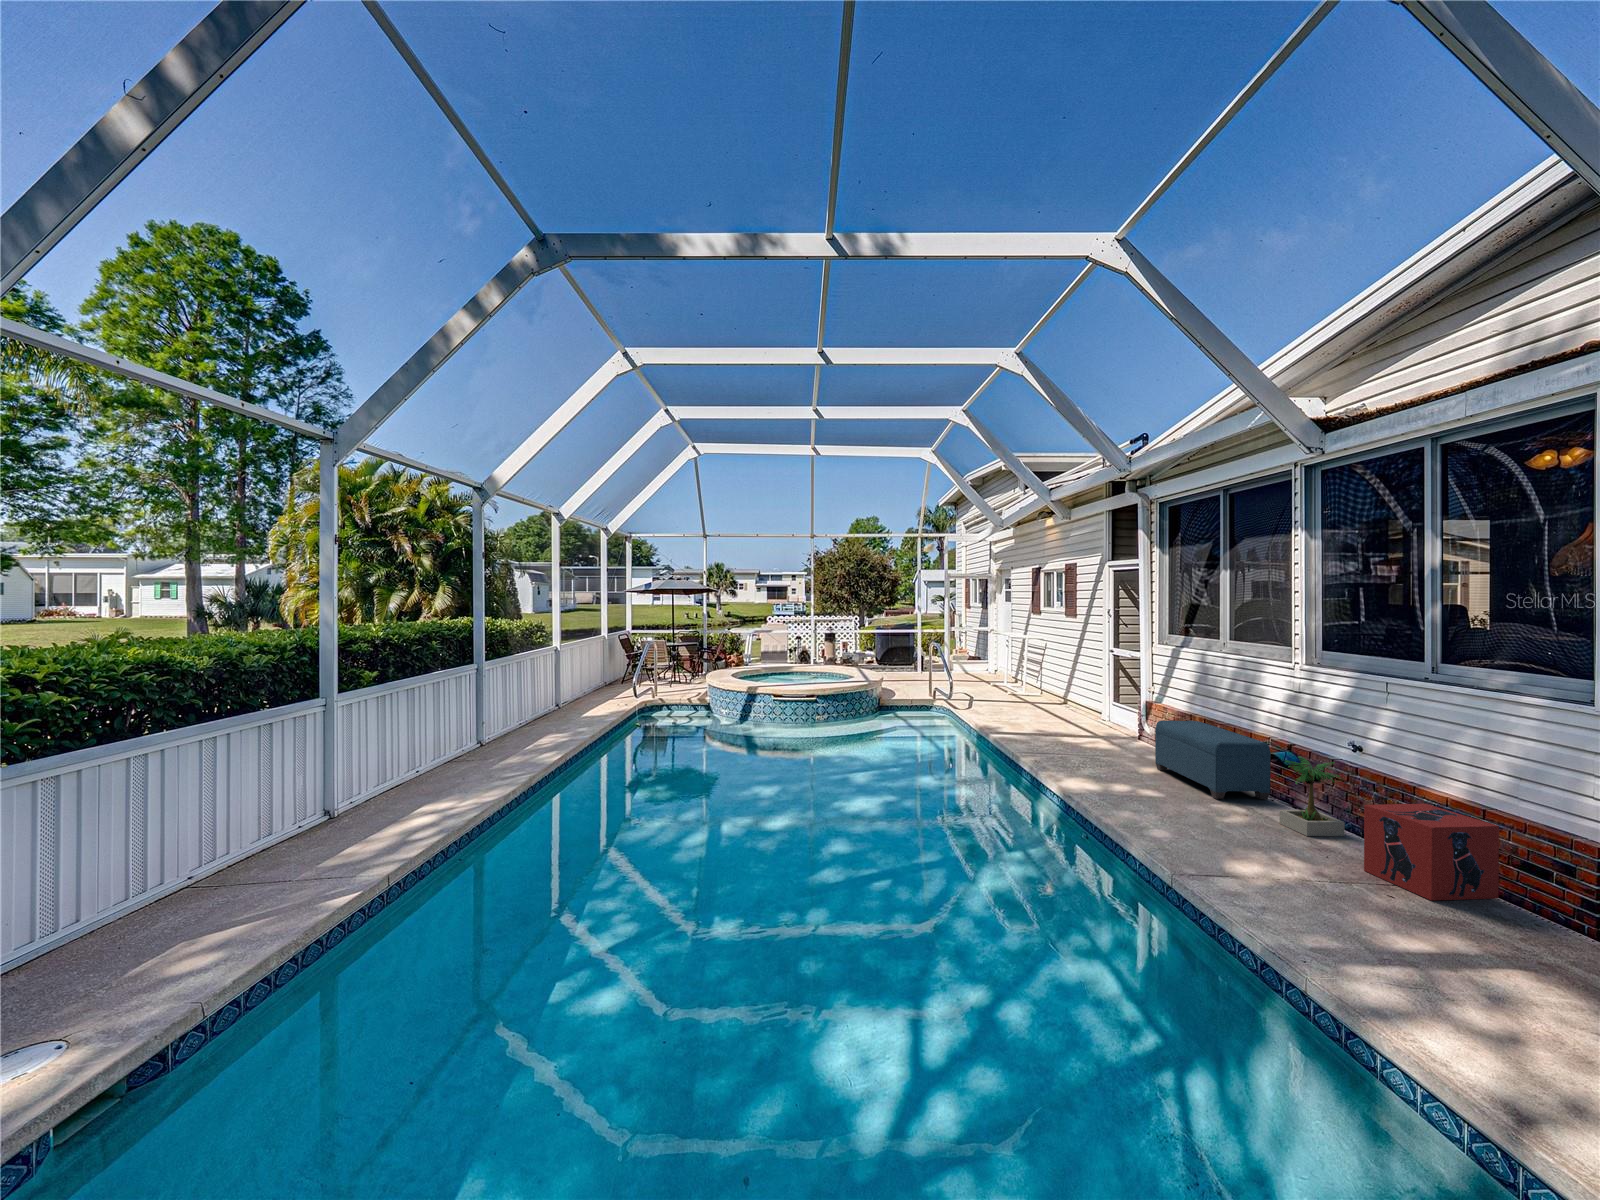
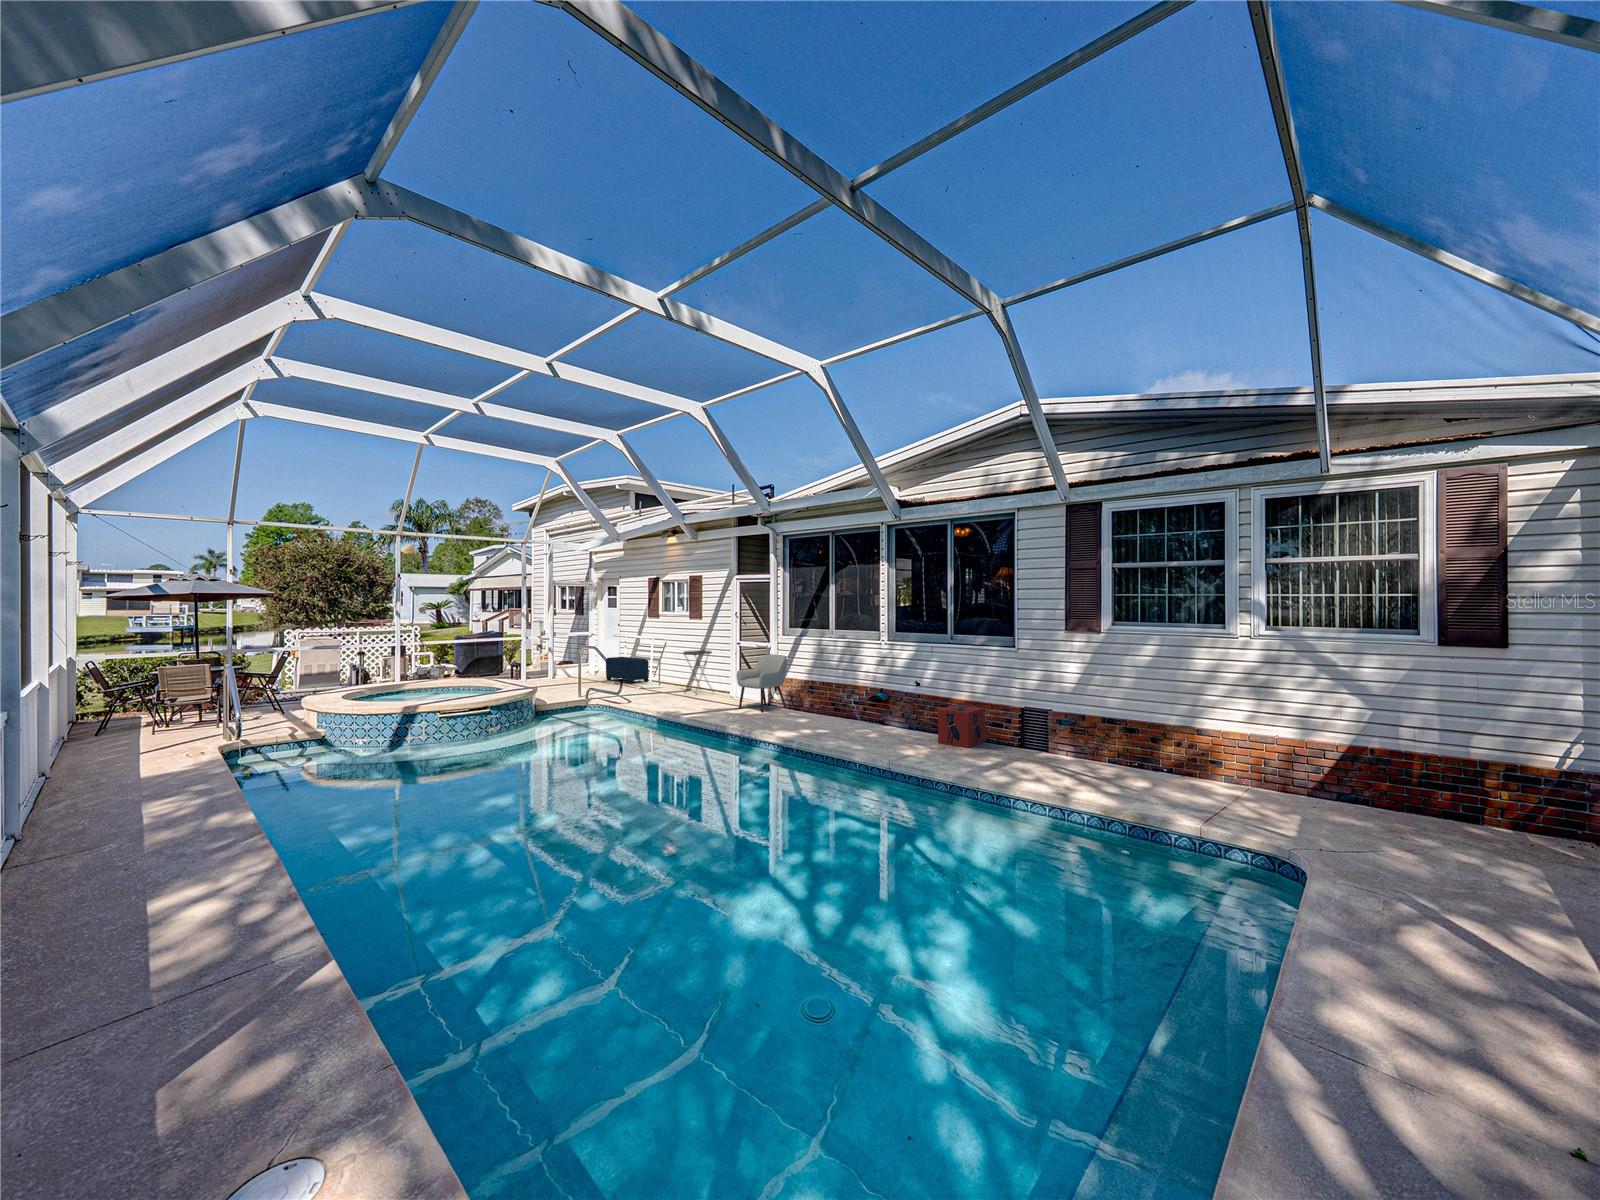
side table: none [1046,657,1085,713] -> present [683,650,712,686]
chair: none [1083,669,1158,749] -> present [737,654,787,712]
bench: present [1155,721,1271,800] -> present [606,657,649,684]
potted plant: present [1279,756,1345,836] -> none [887,692,919,735]

